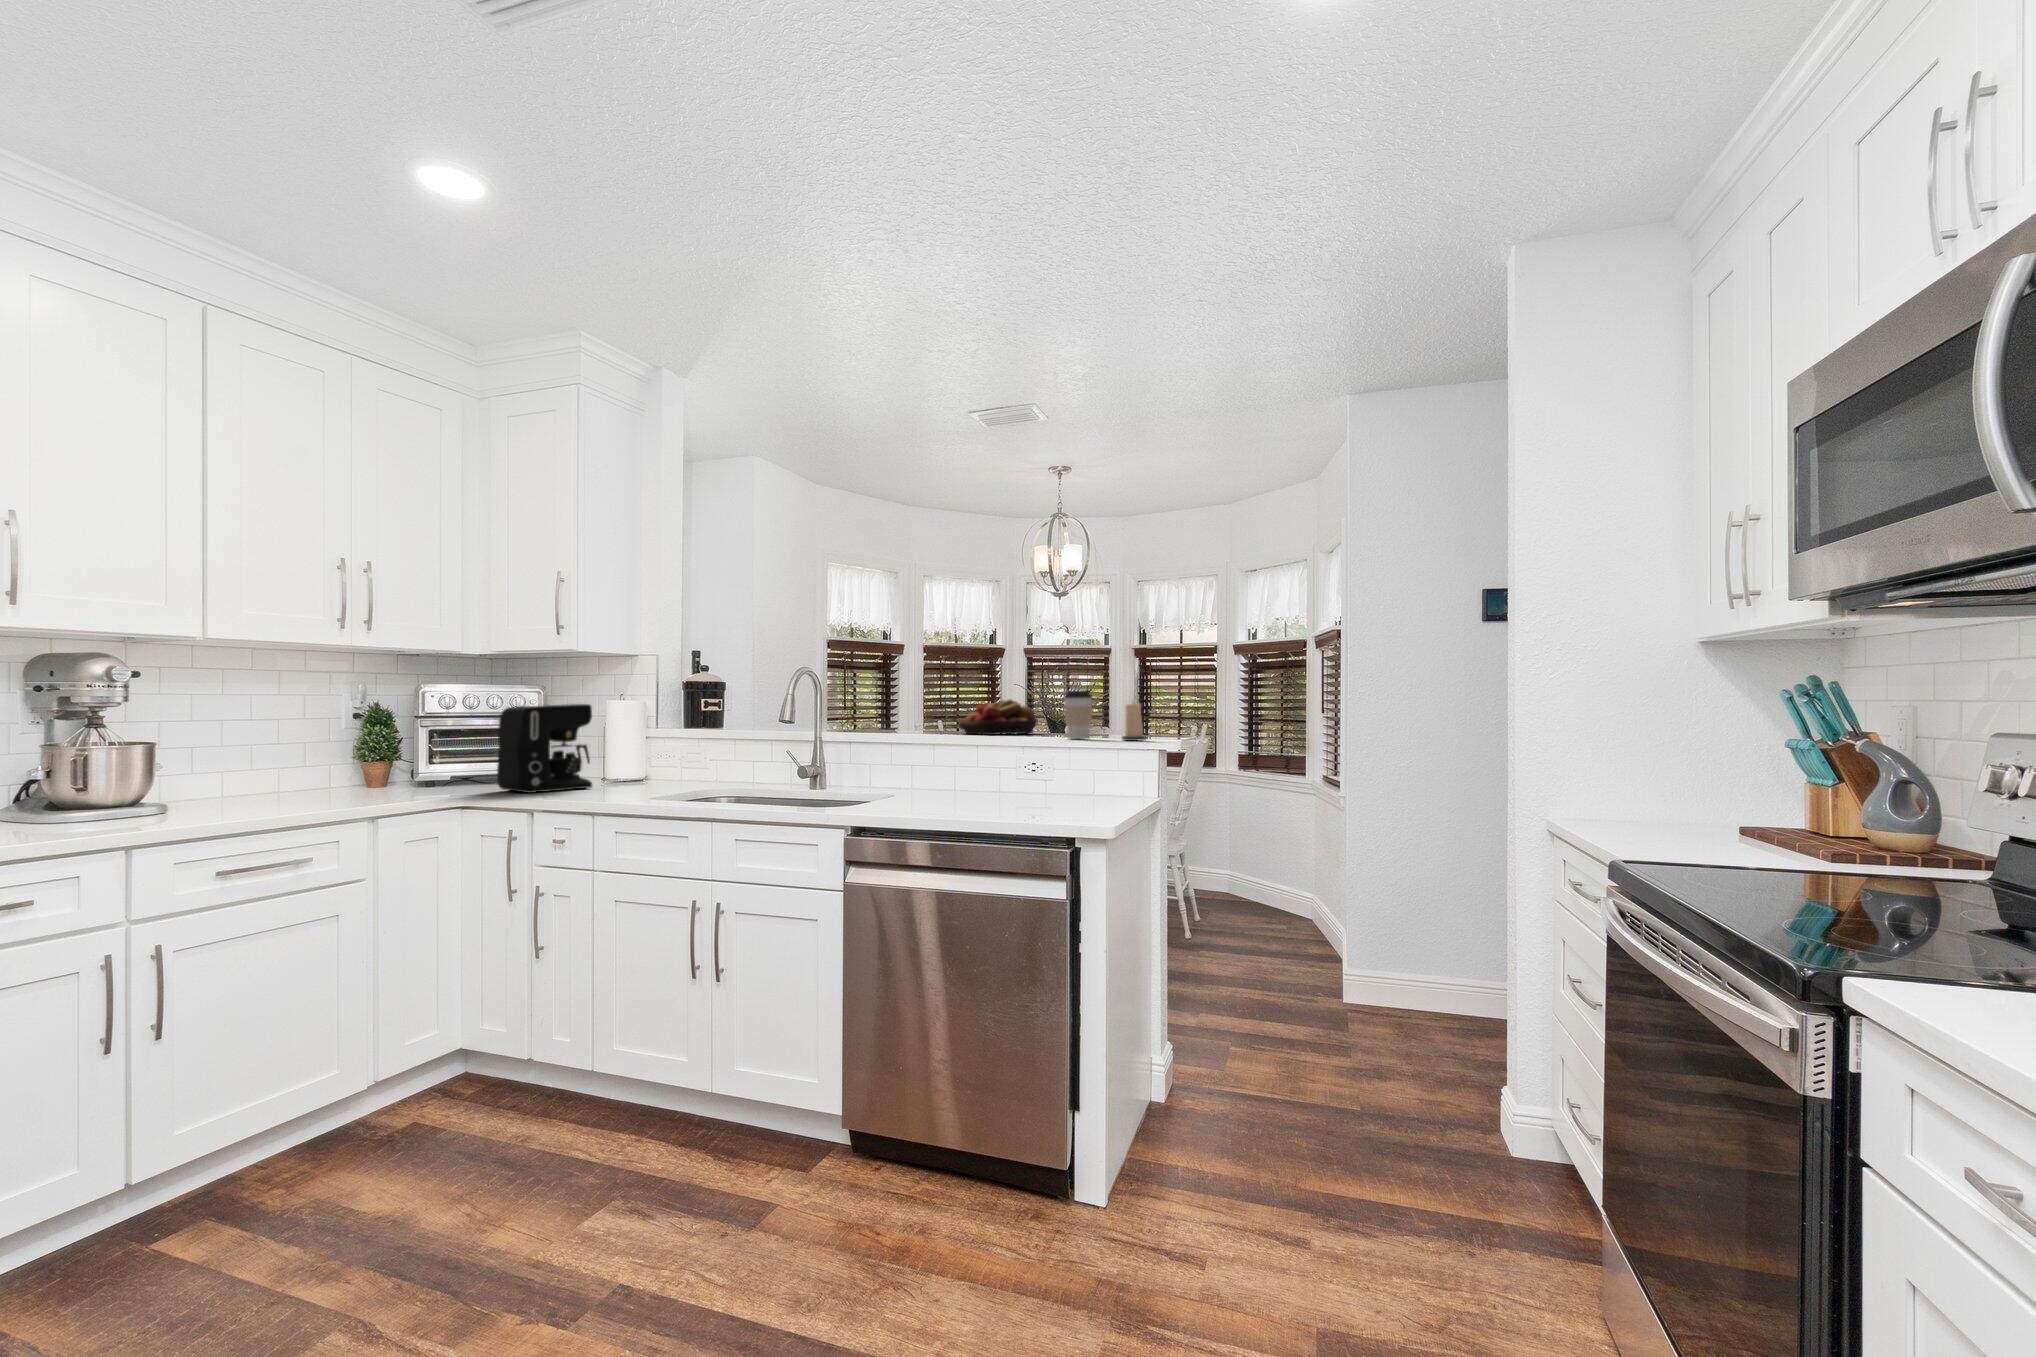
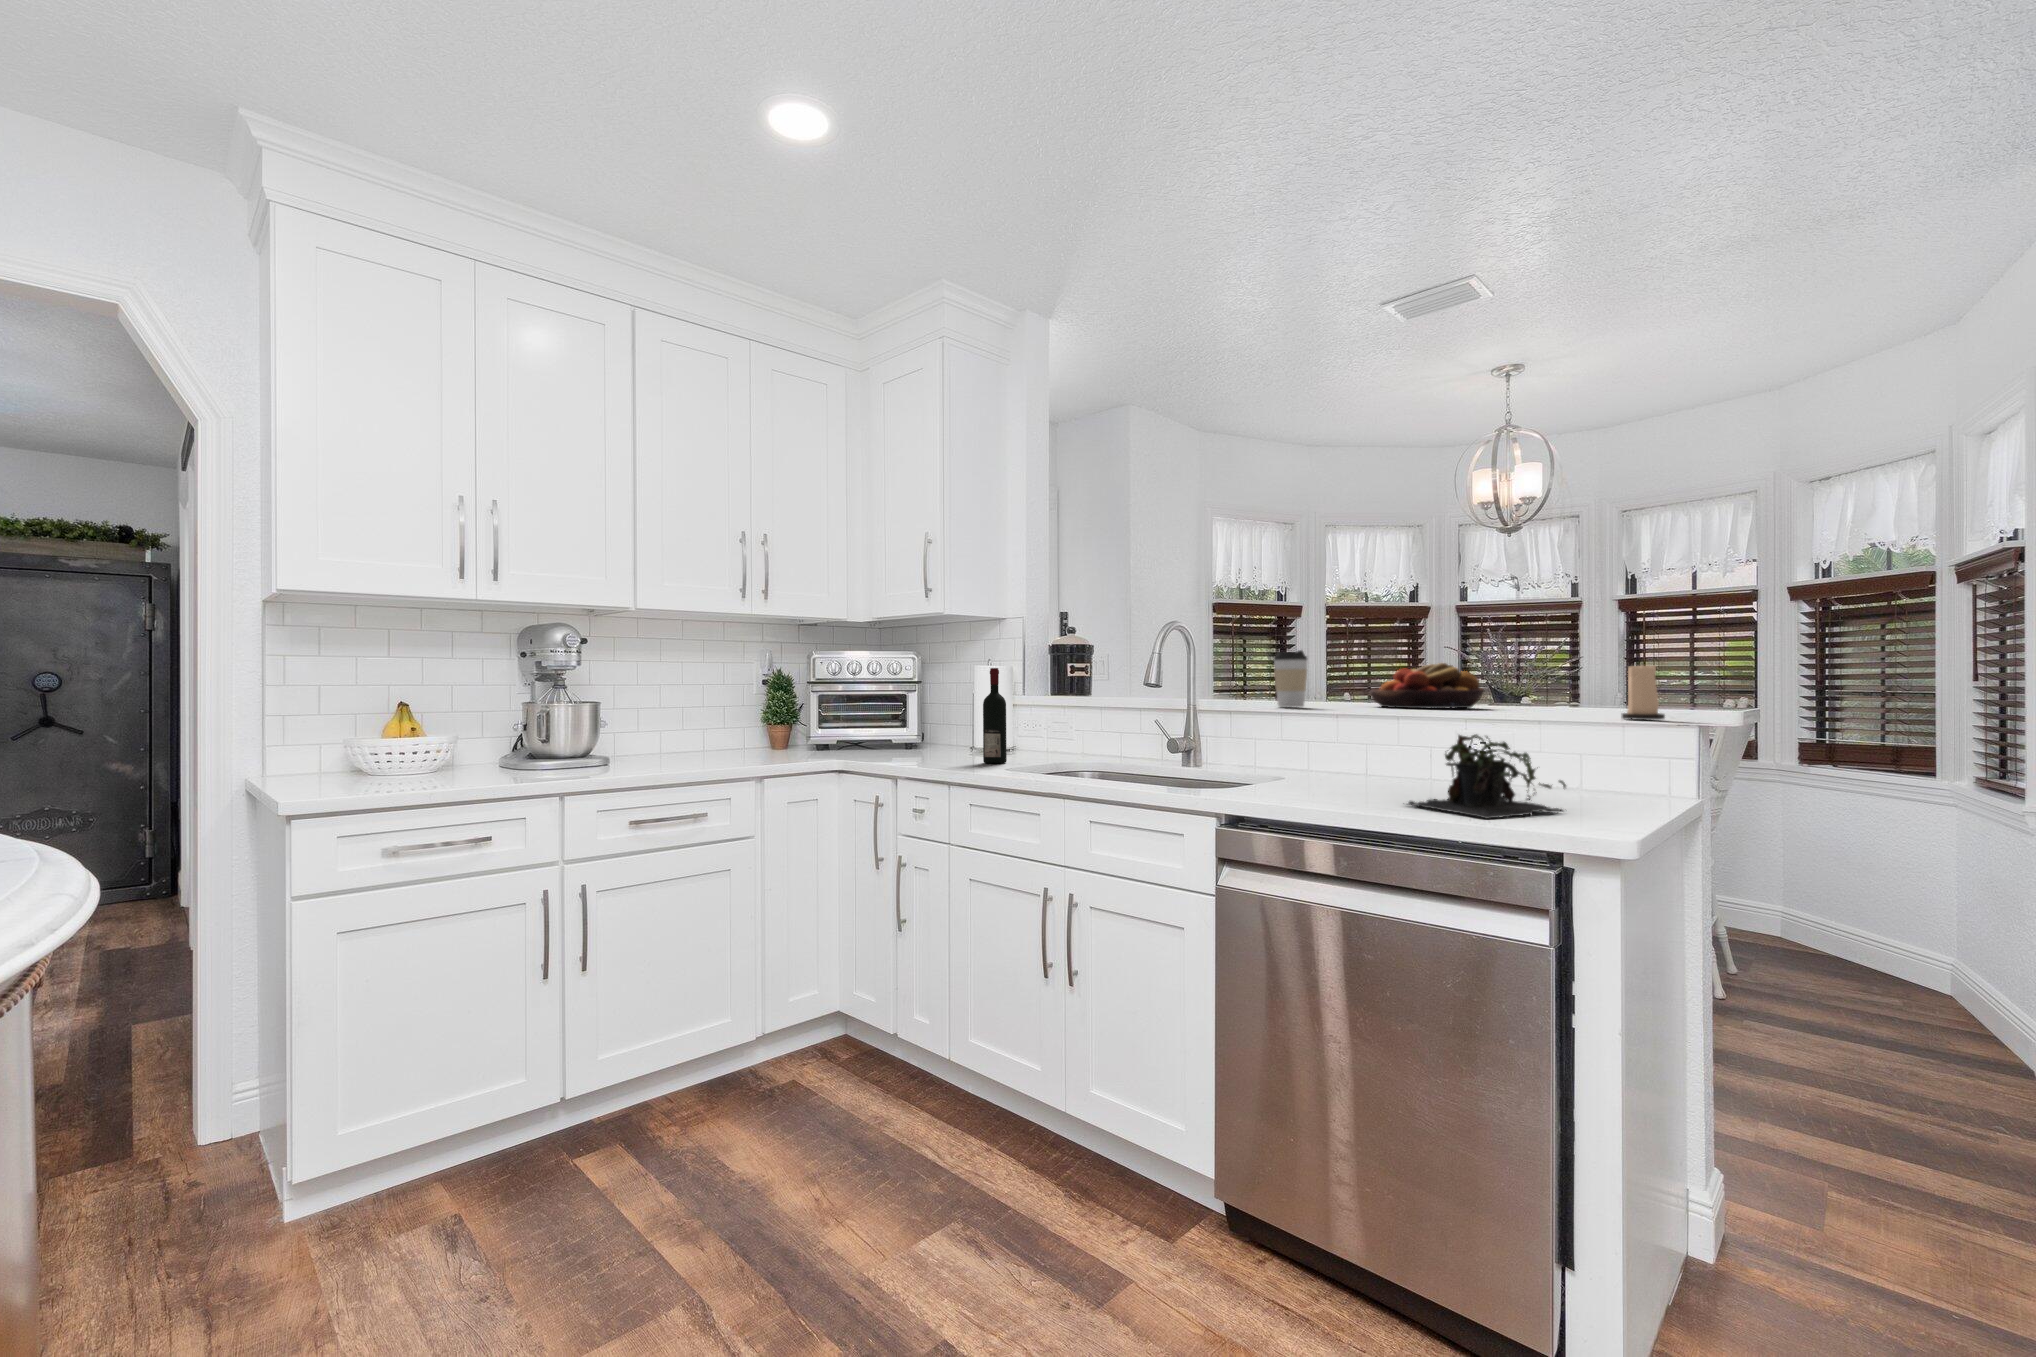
coffee cup: present [1064,690,1092,739] -> present [1273,650,1307,707]
wine bottle: none [620,703,644,792] -> present [983,668,1007,763]
coffee maker: present [497,704,592,793] -> none [873,669,960,760]
plant: none [982,753,1088,813] -> present [1408,734,1566,818]

